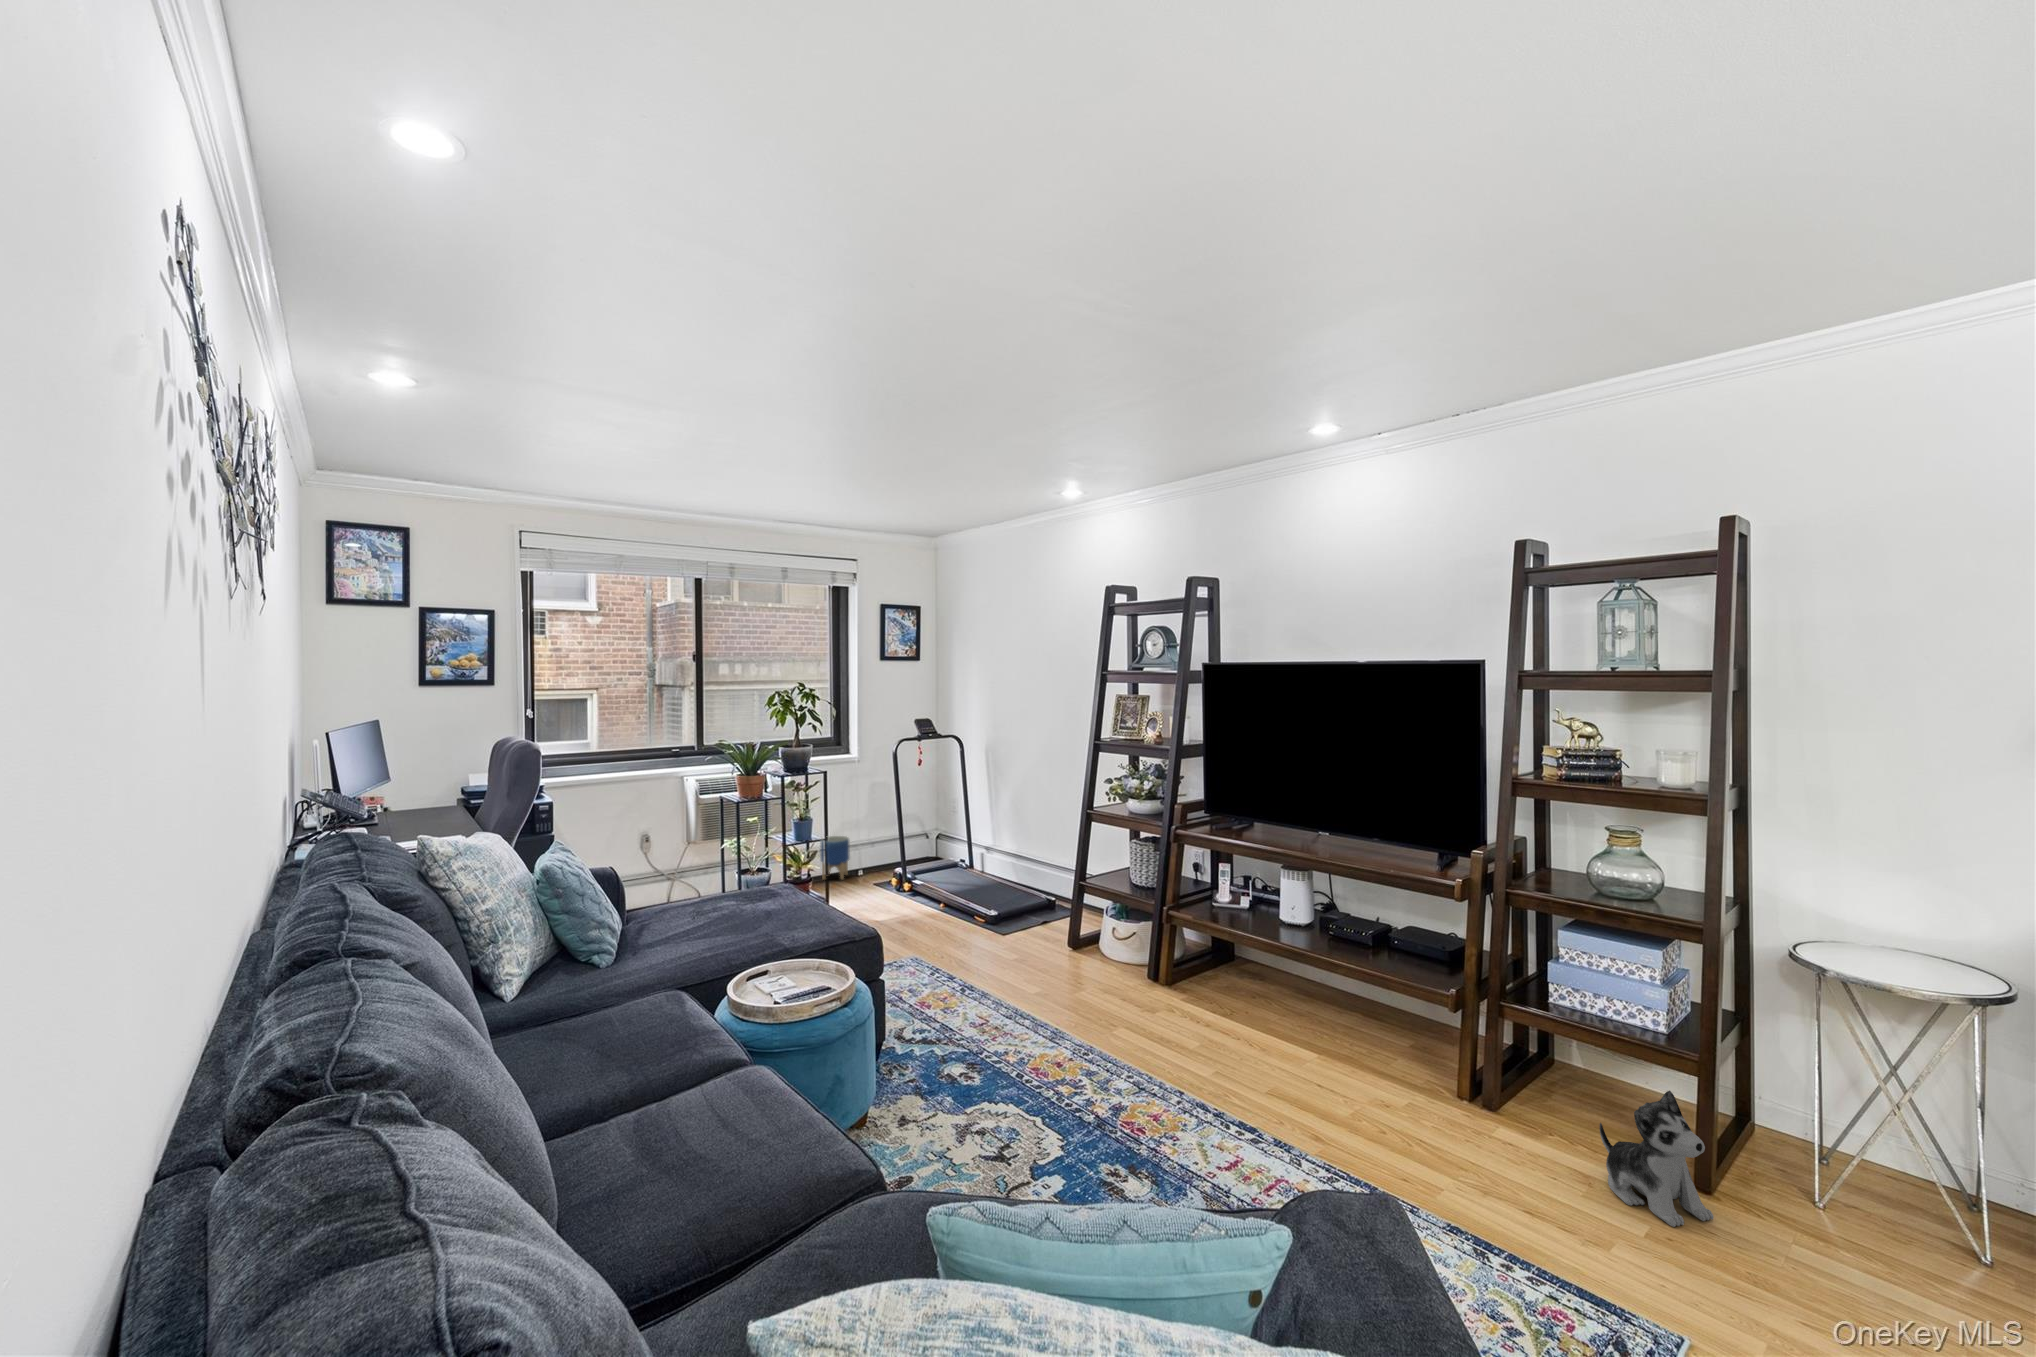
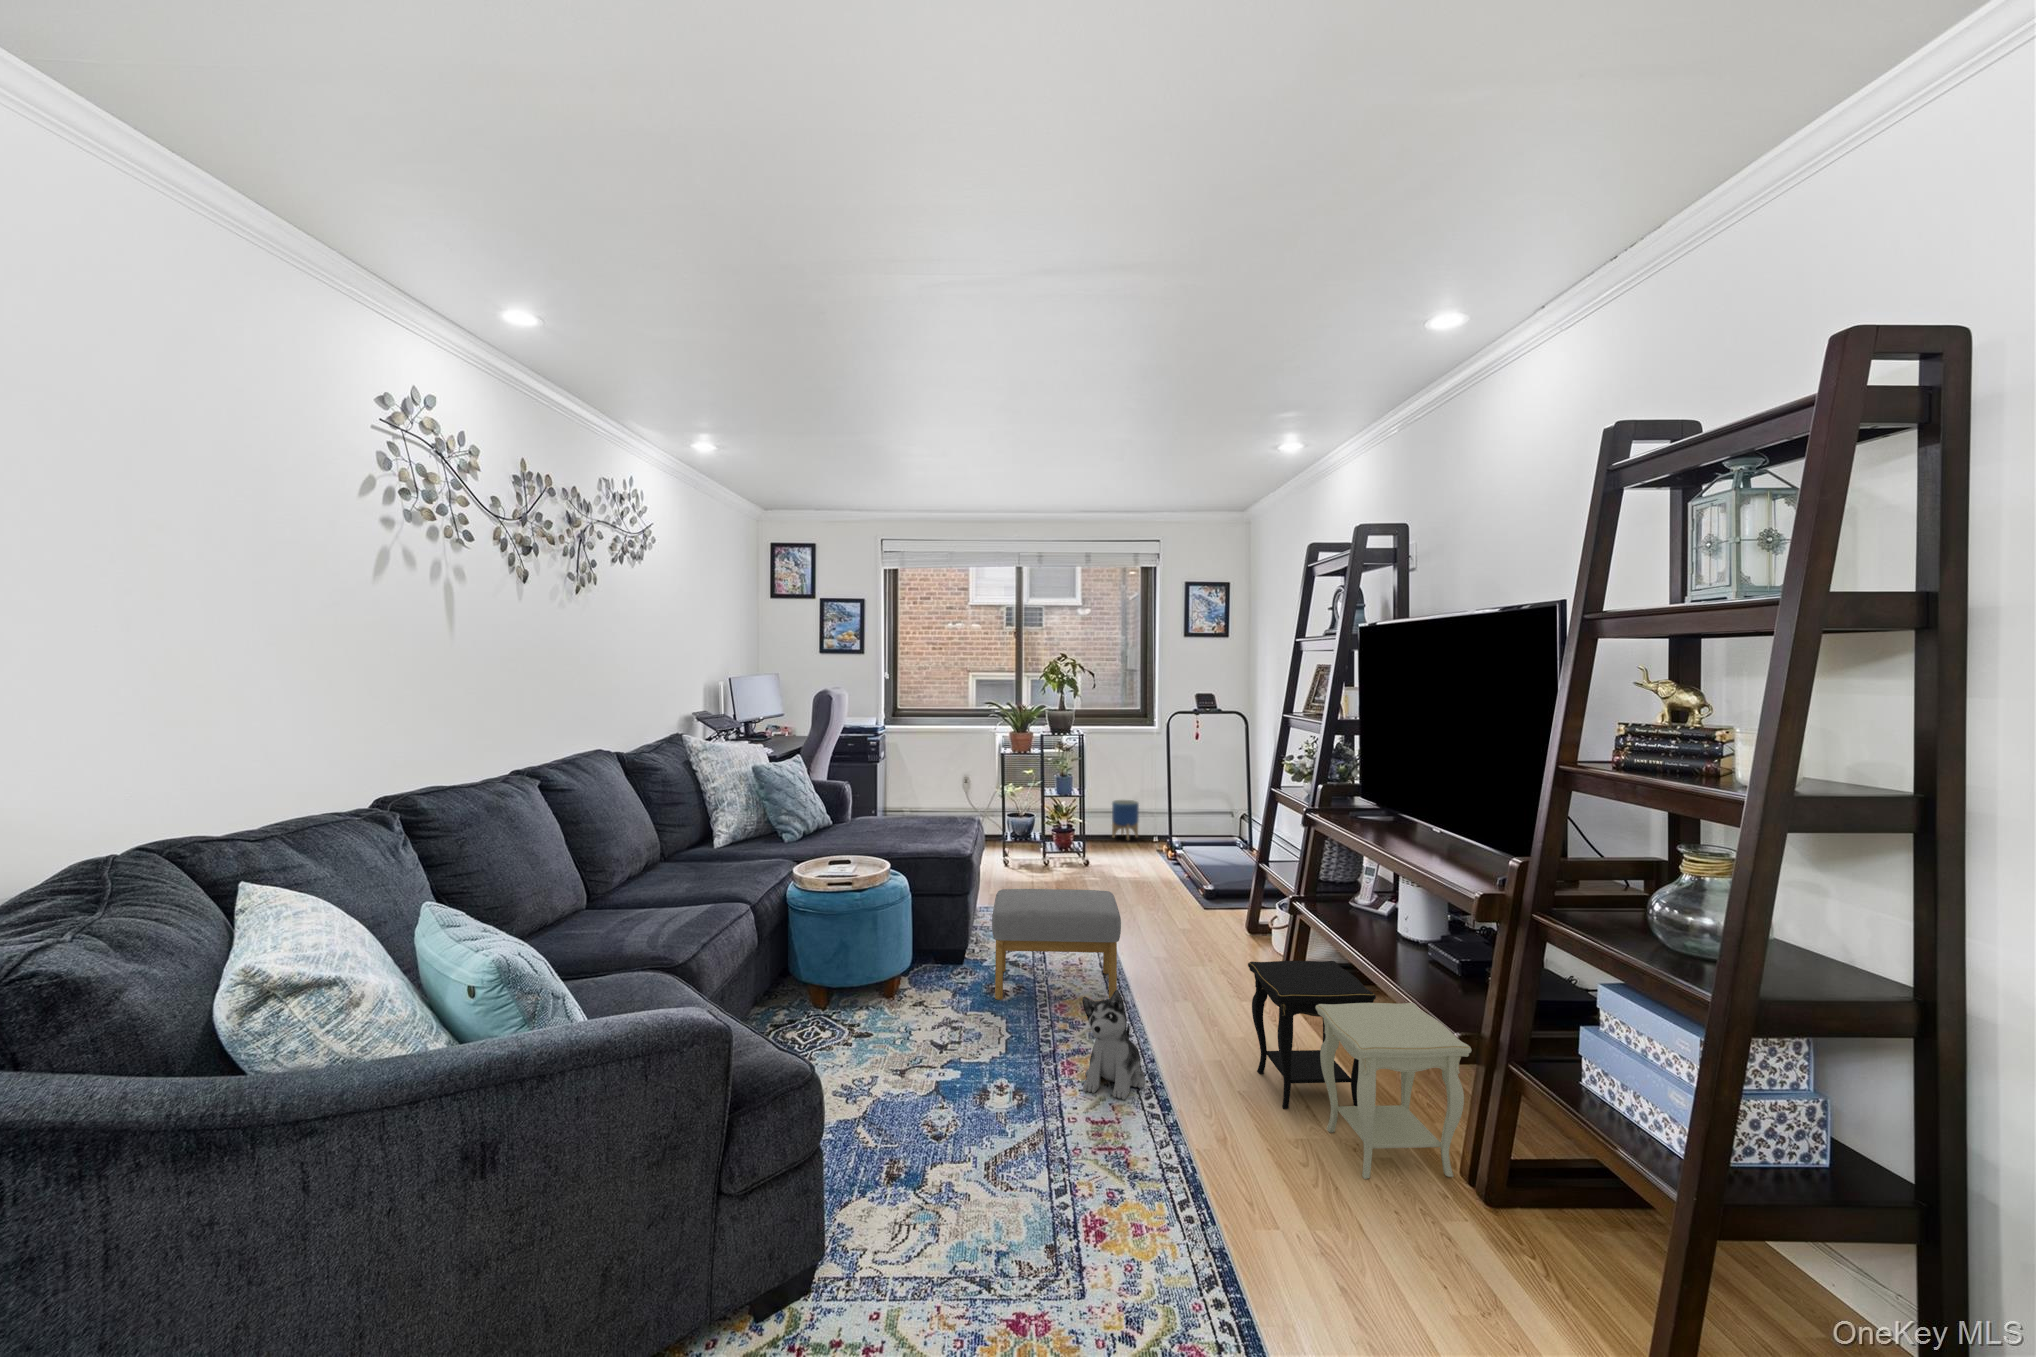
footstool: none [935,945,1100,1104] -> present [992,889,1121,1000]
side table: none [1284,969,1543,1165] -> present [1248,961,1472,1179]
plush toy: present [1599,1091,1714,1227] -> present [1083,990,1145,1100]

